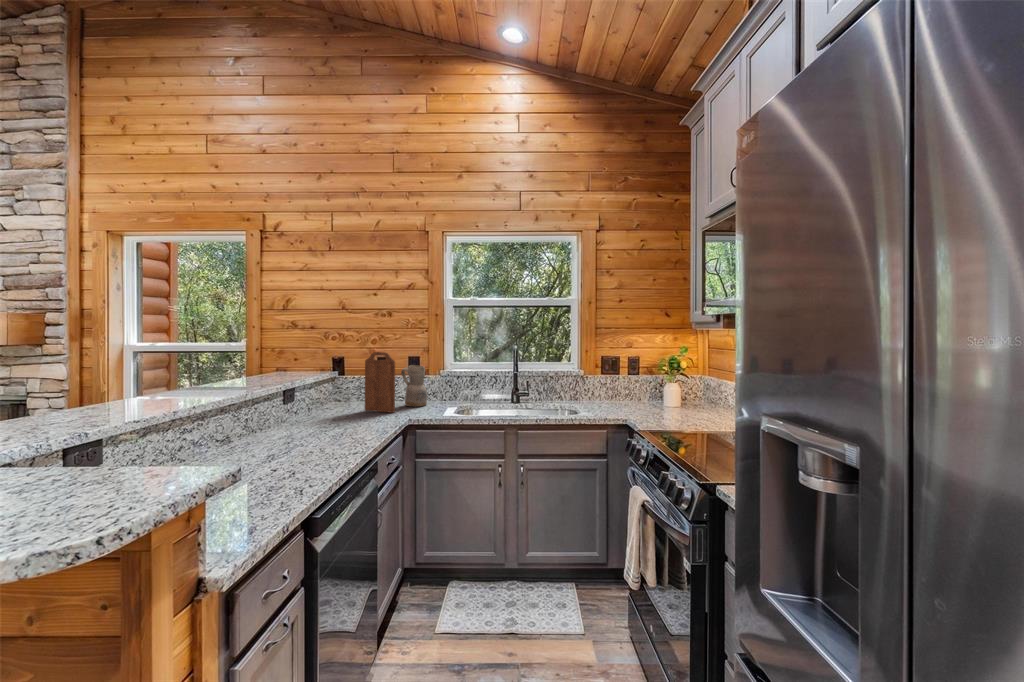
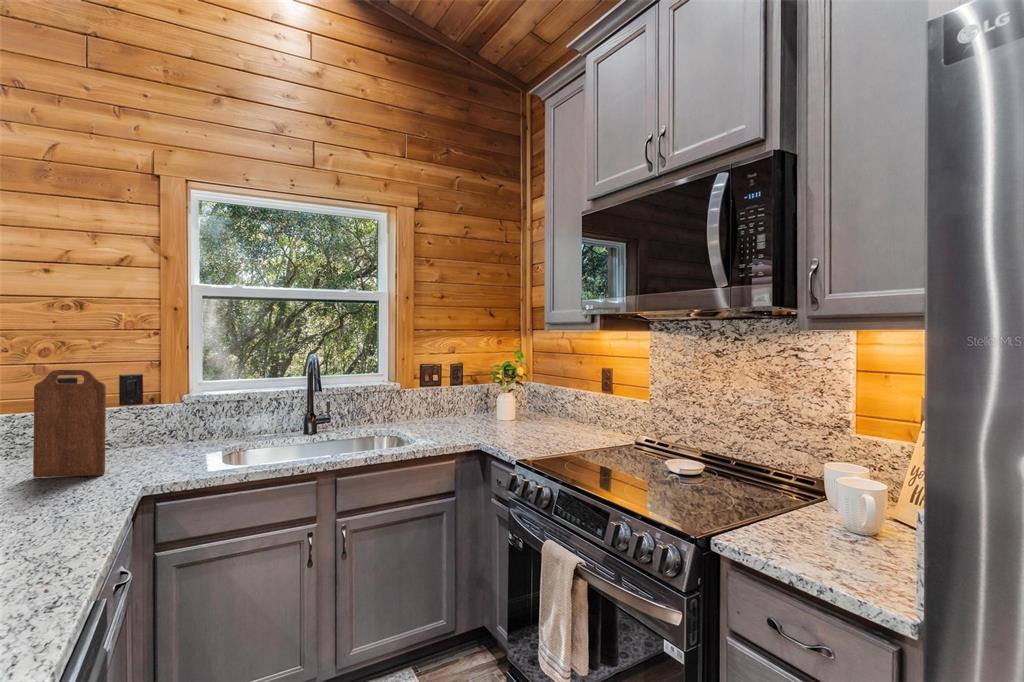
ceramic pitcher: present [401,365,427,406] -> none [110,389,163,458]

